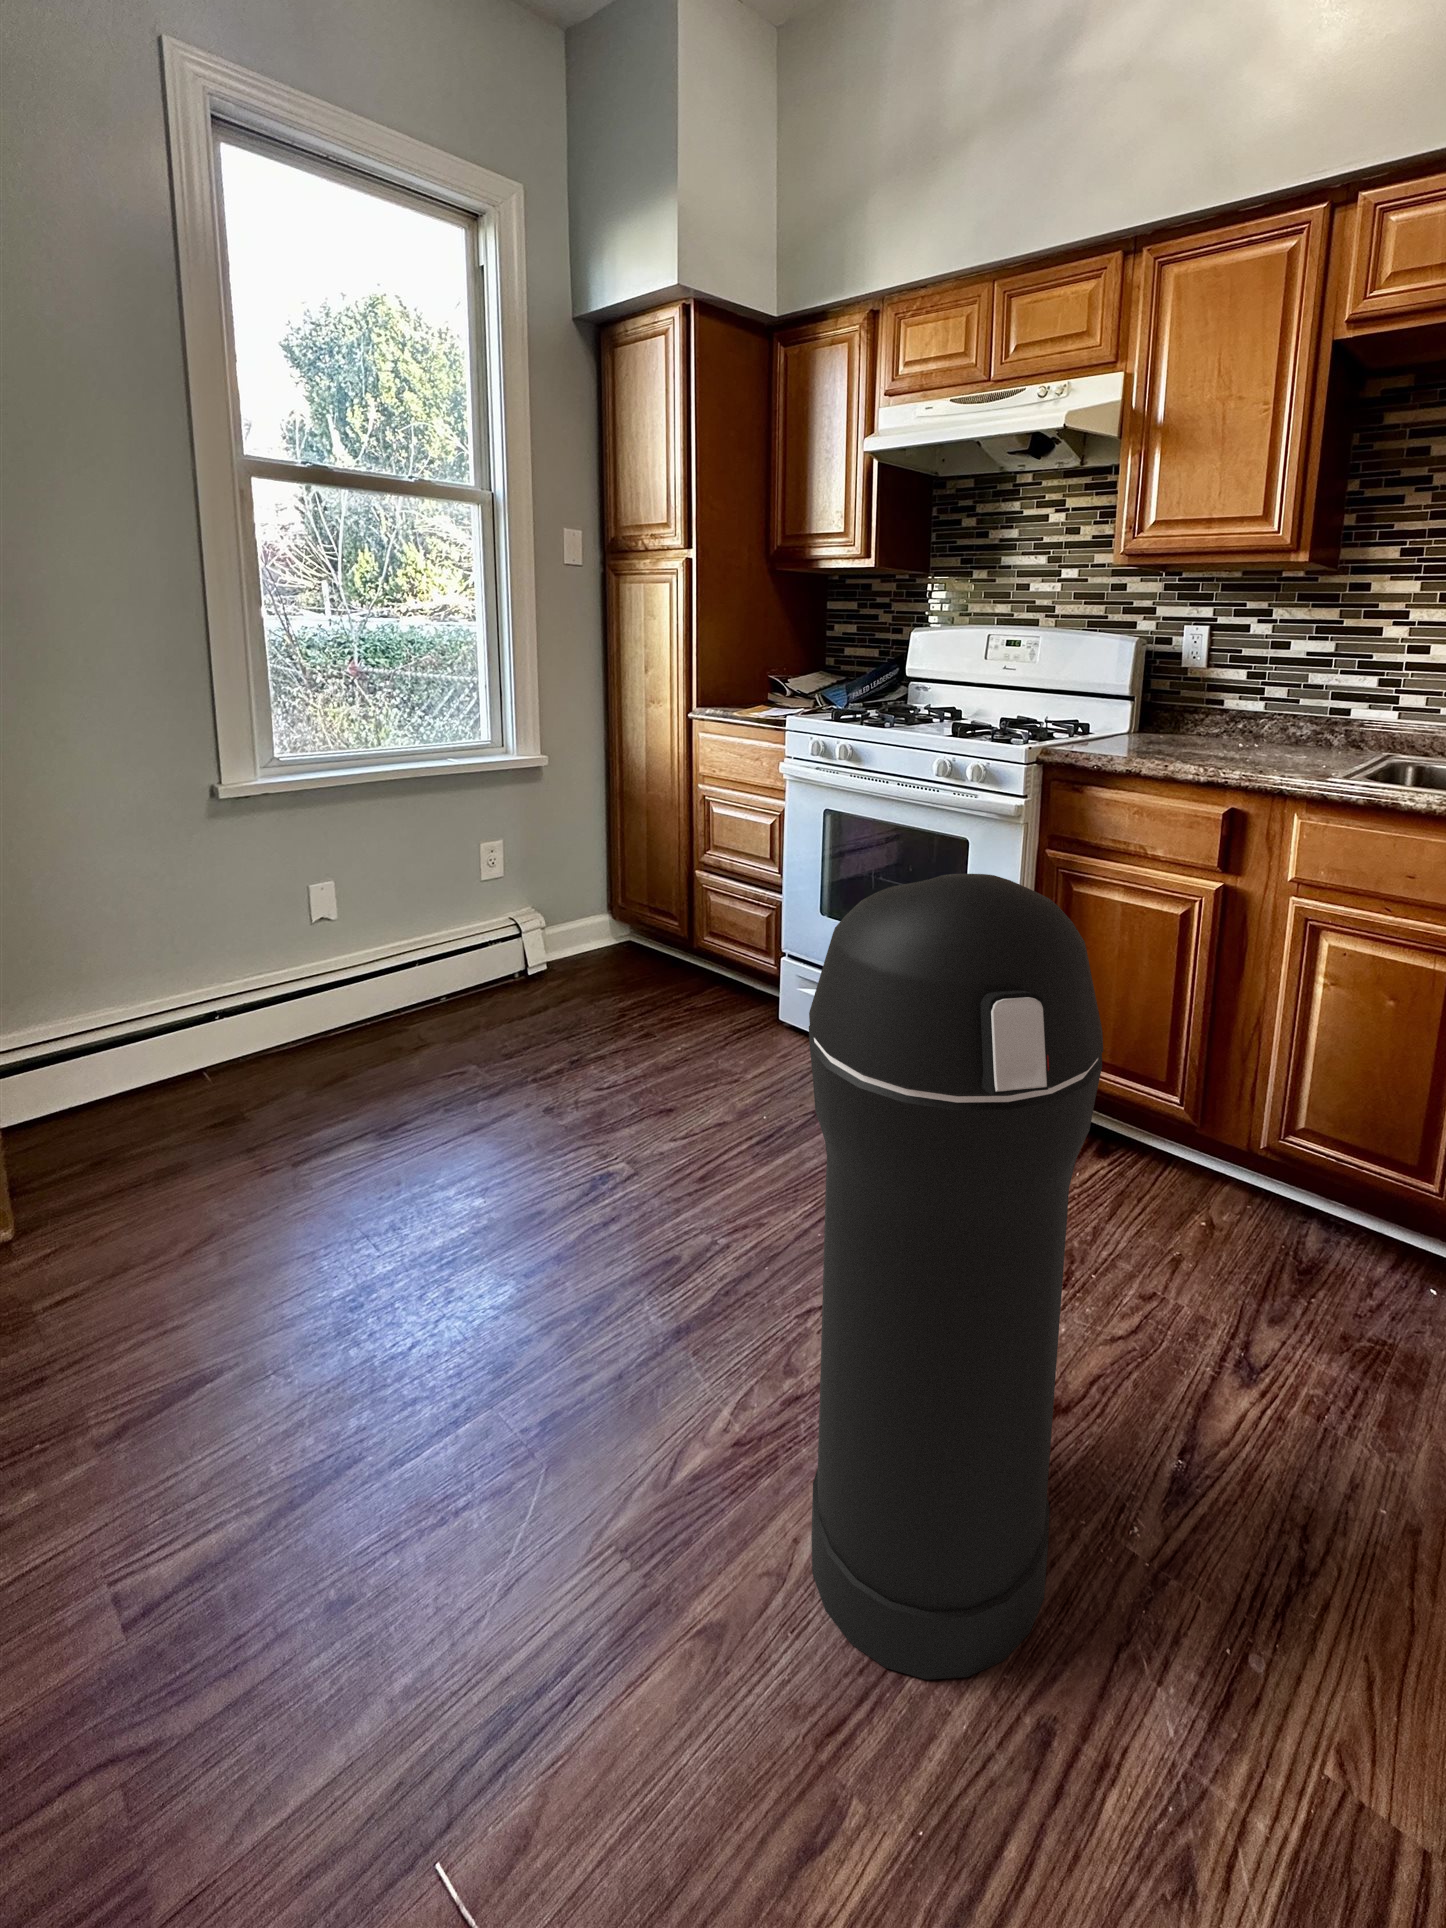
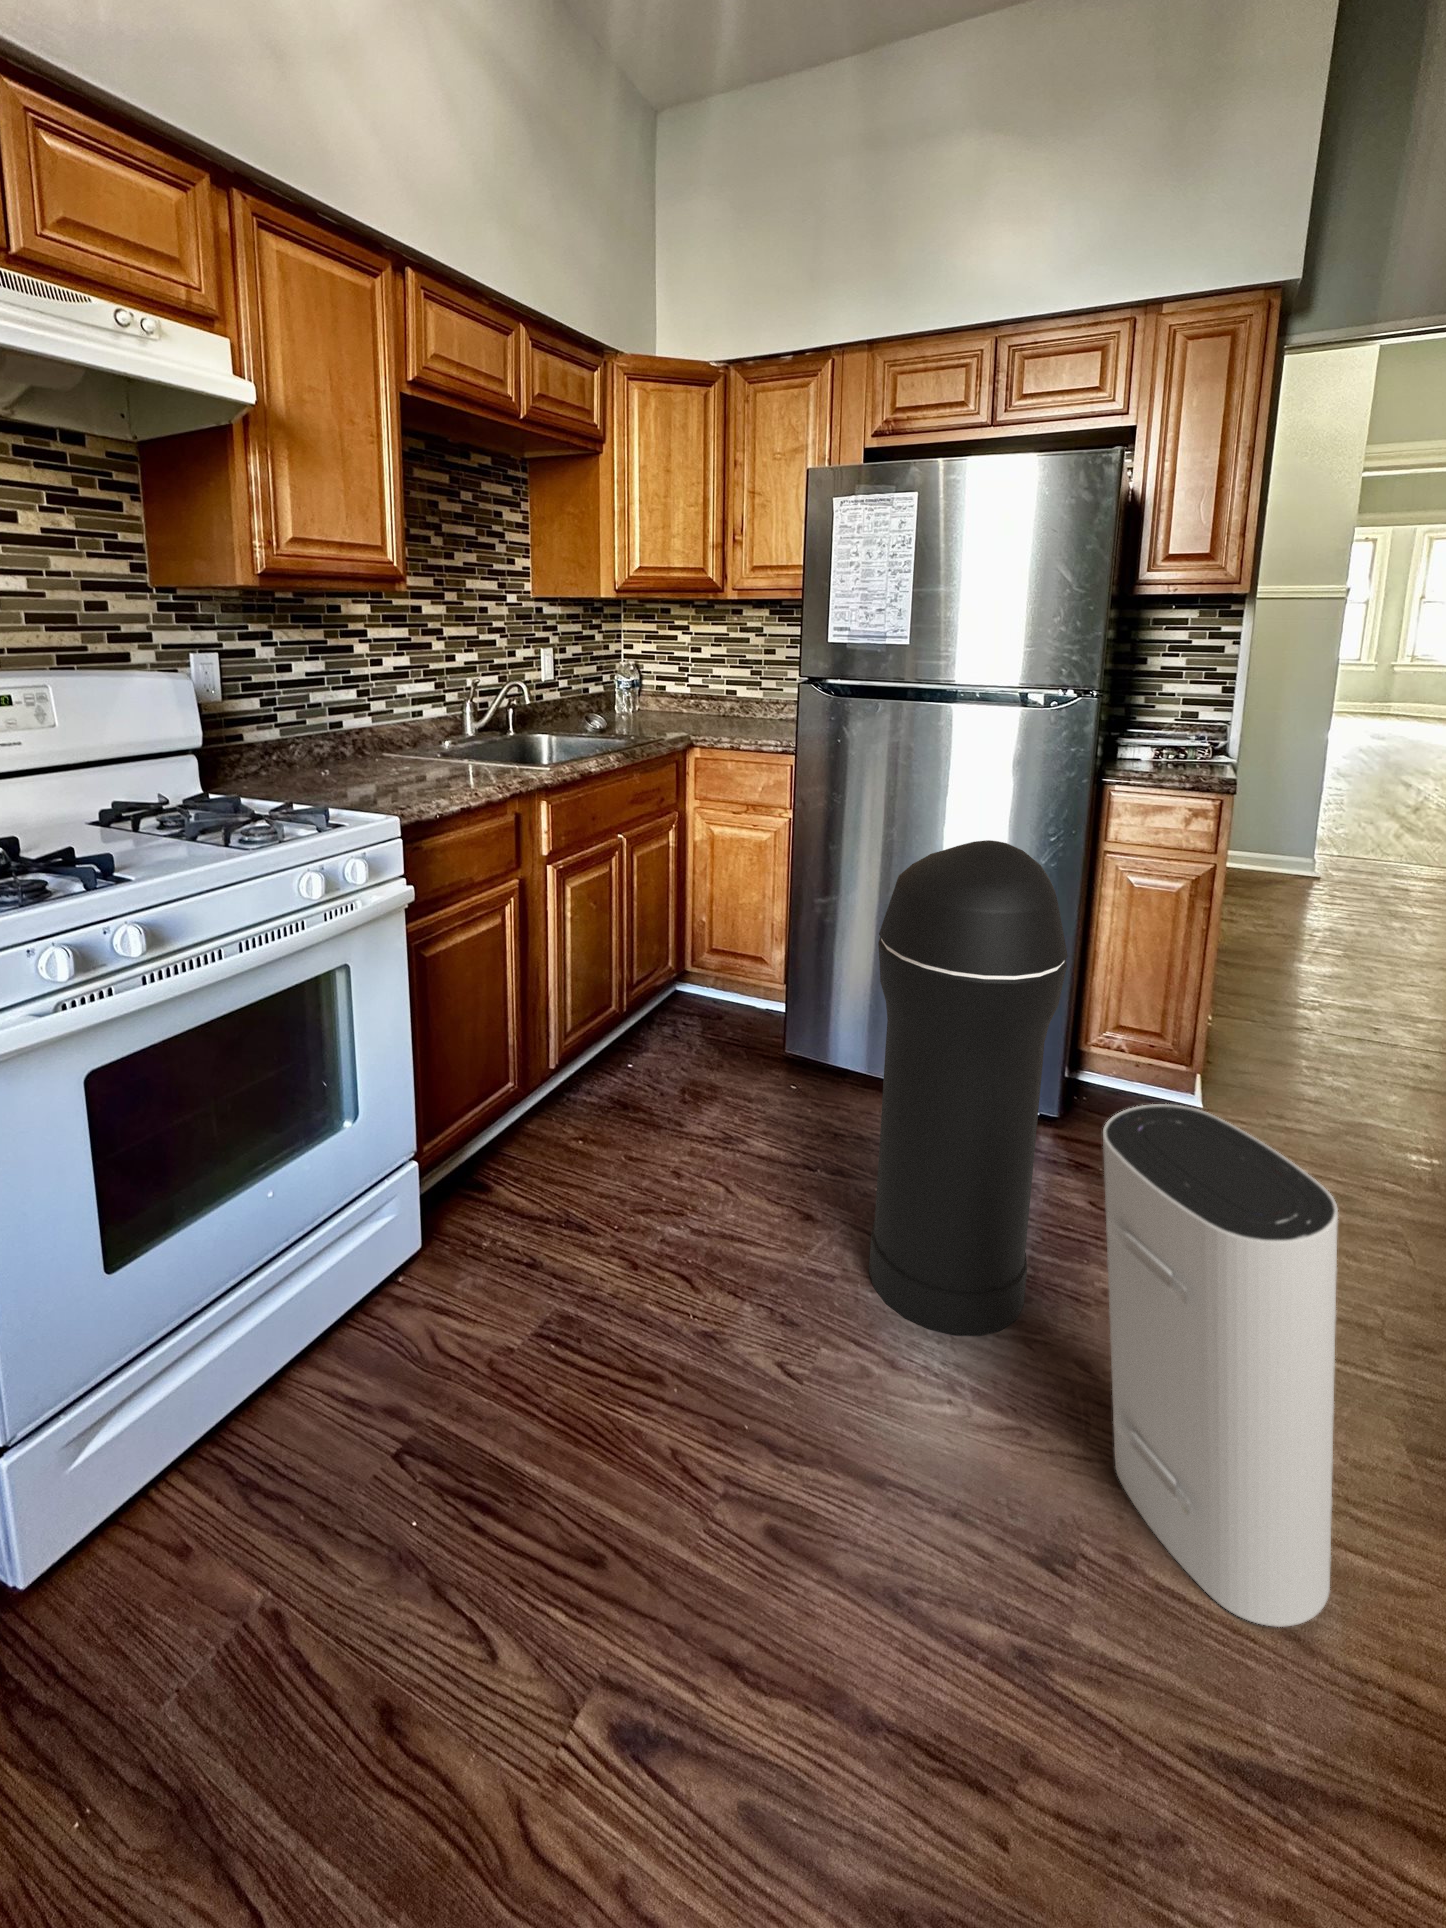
air purifier: none [292,1093,599,1723] -> present [1103,1104,1338,1627]

